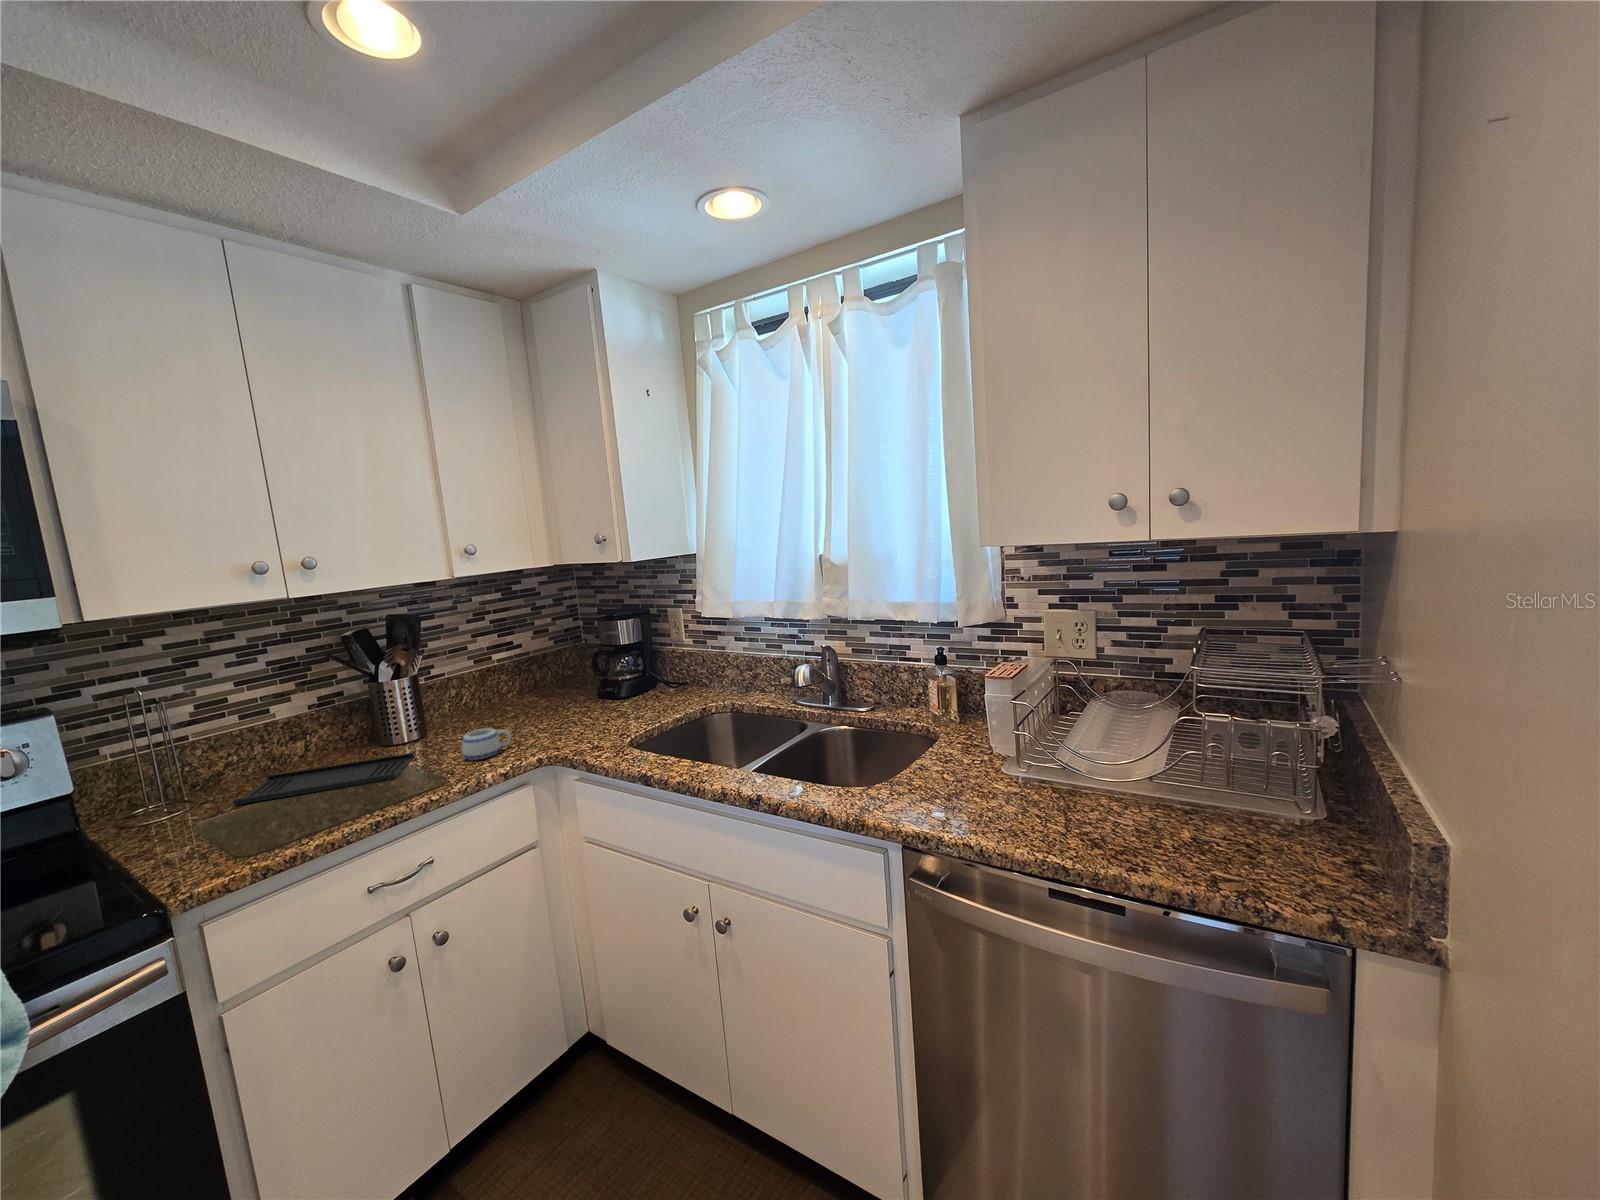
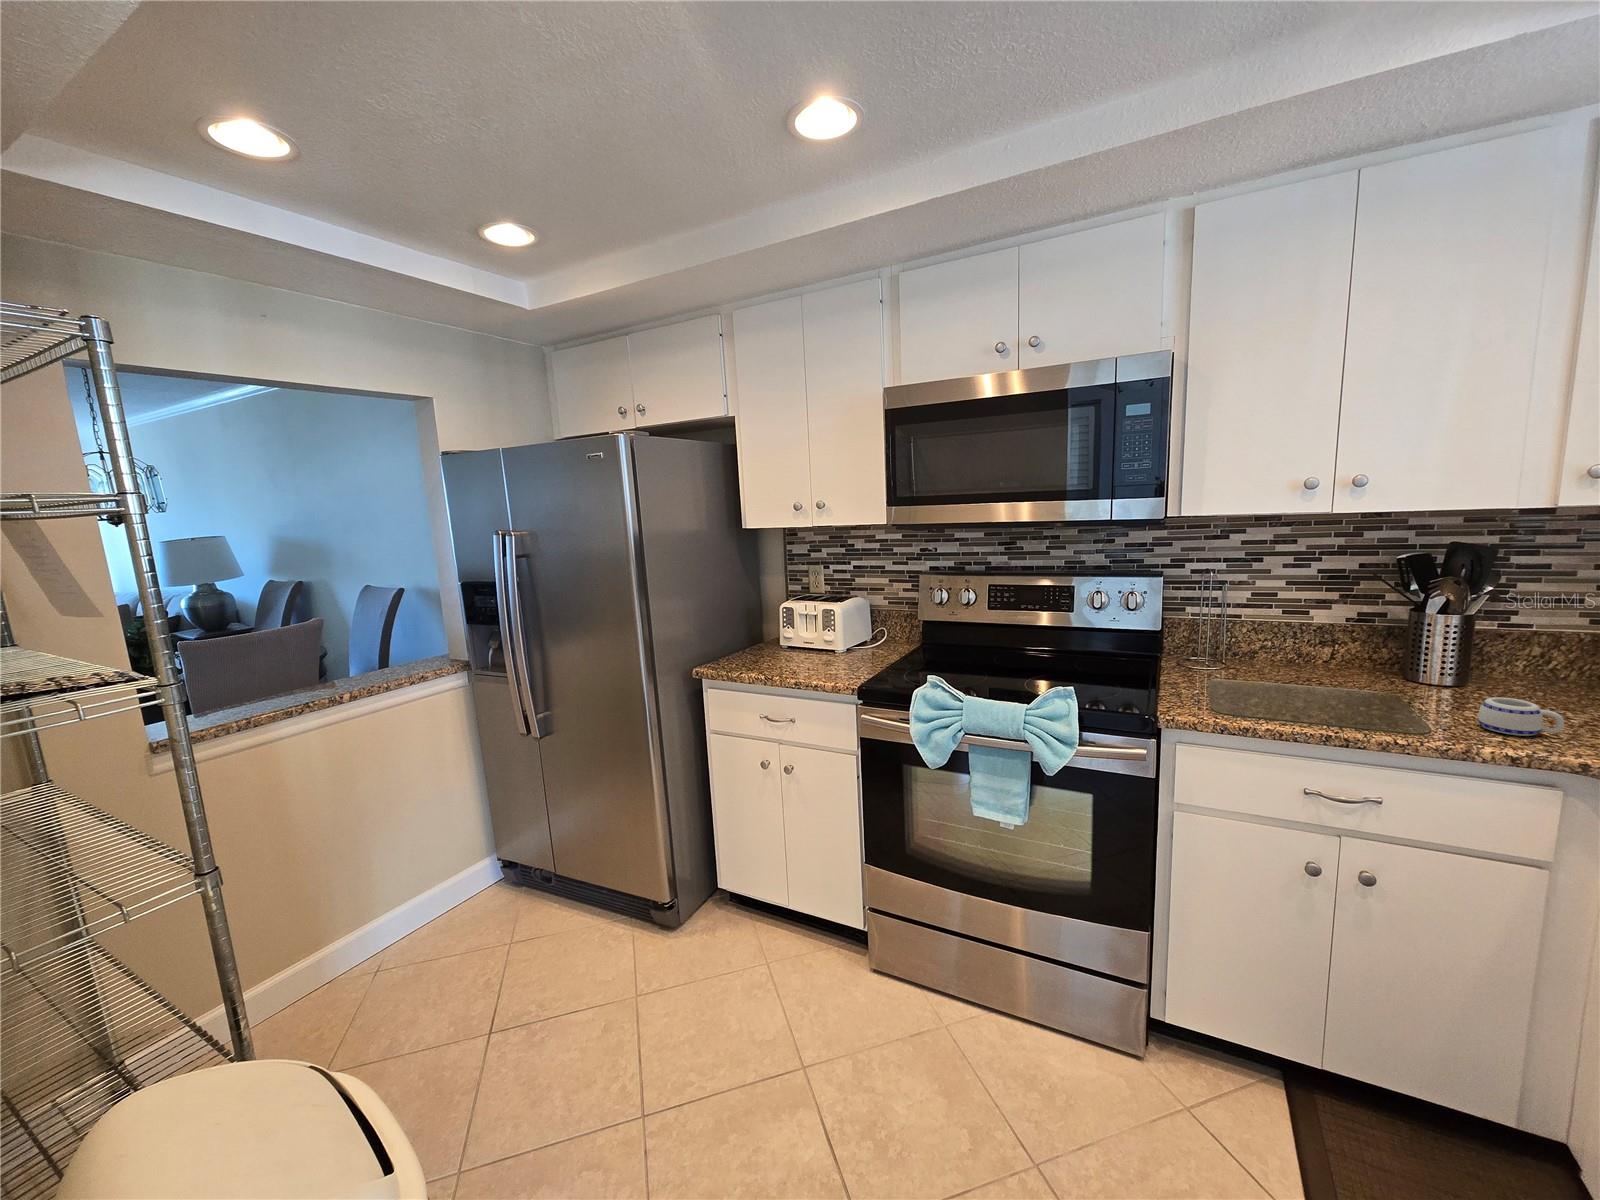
tray: present [233,753,414,805] -> none [1248,666,1428,711]

